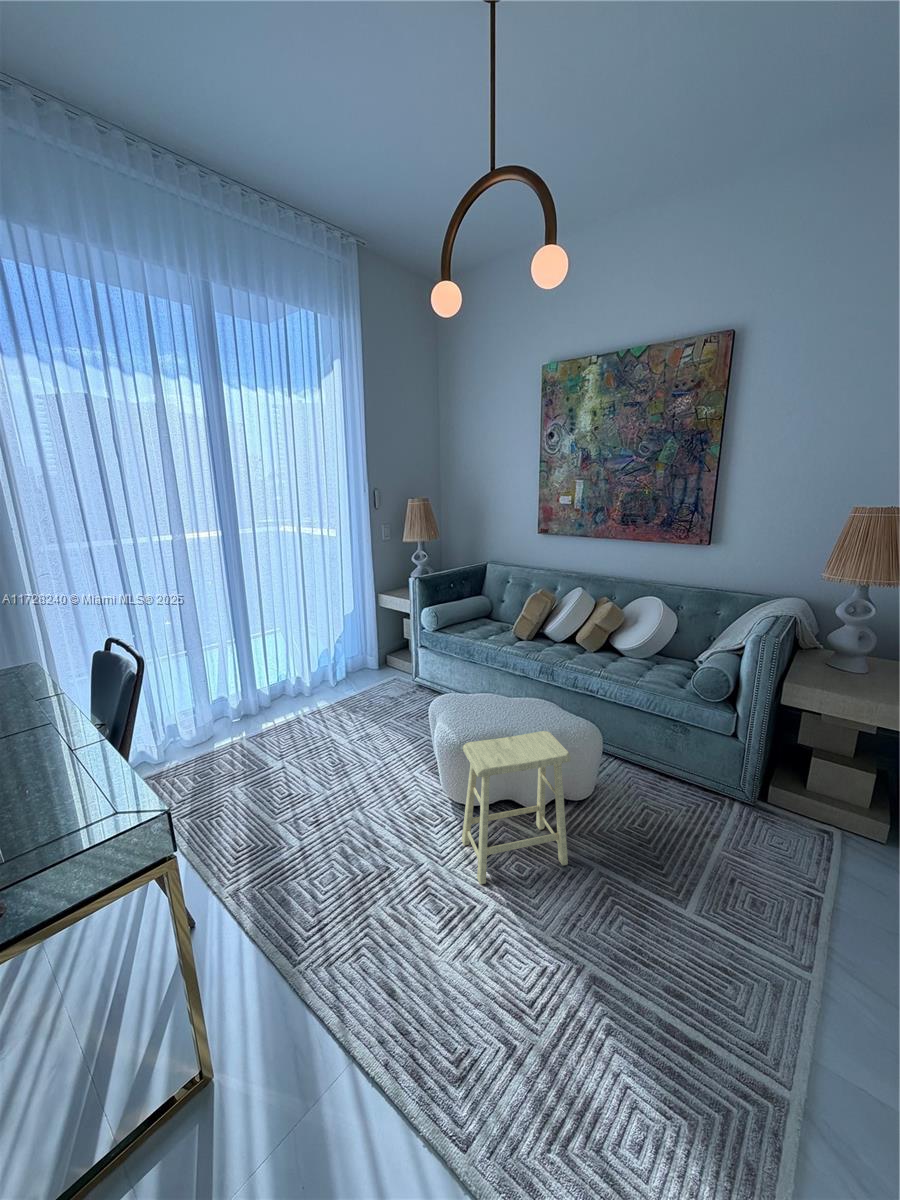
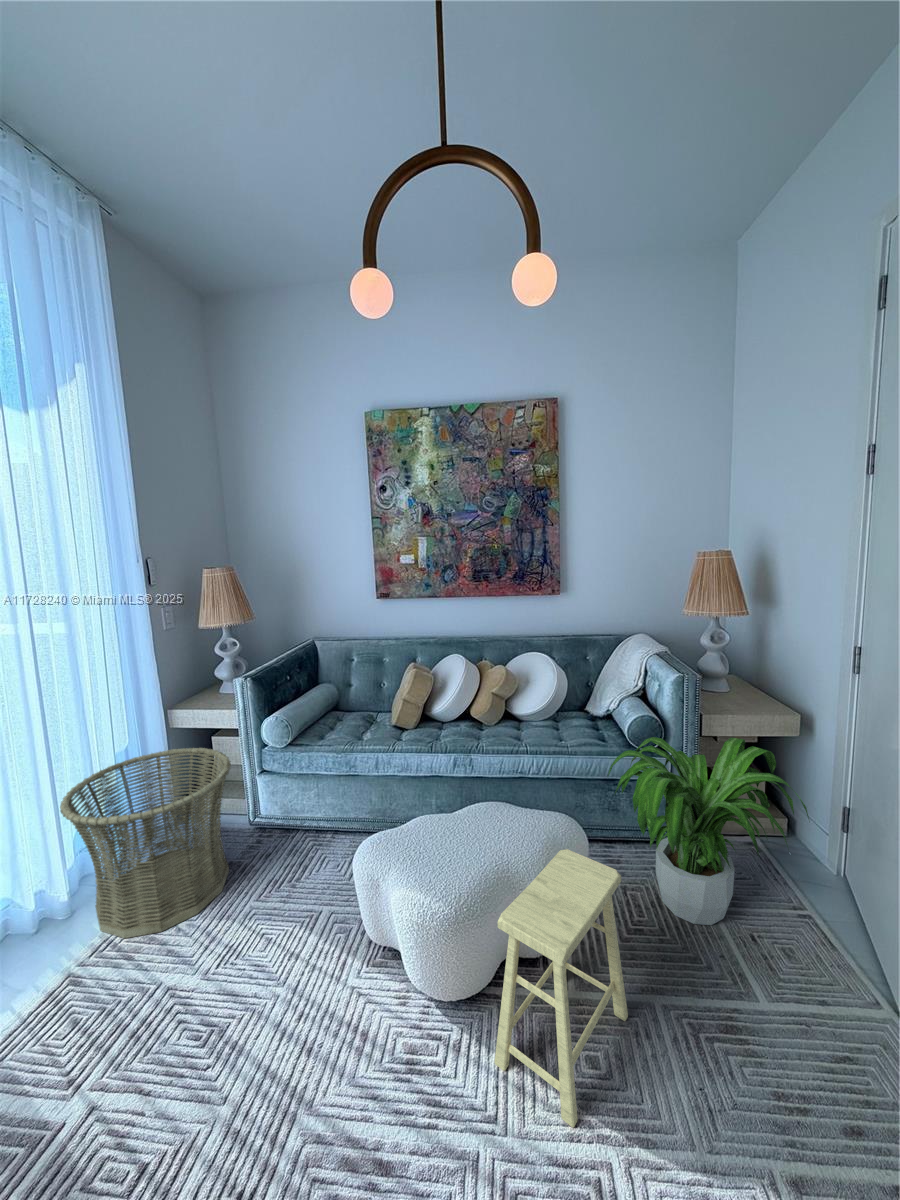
basket: none [305,615,397,715] -> present [60,748,231,938]
potted plant: none [621,687,830,860] -> present [608,737,809,925]

